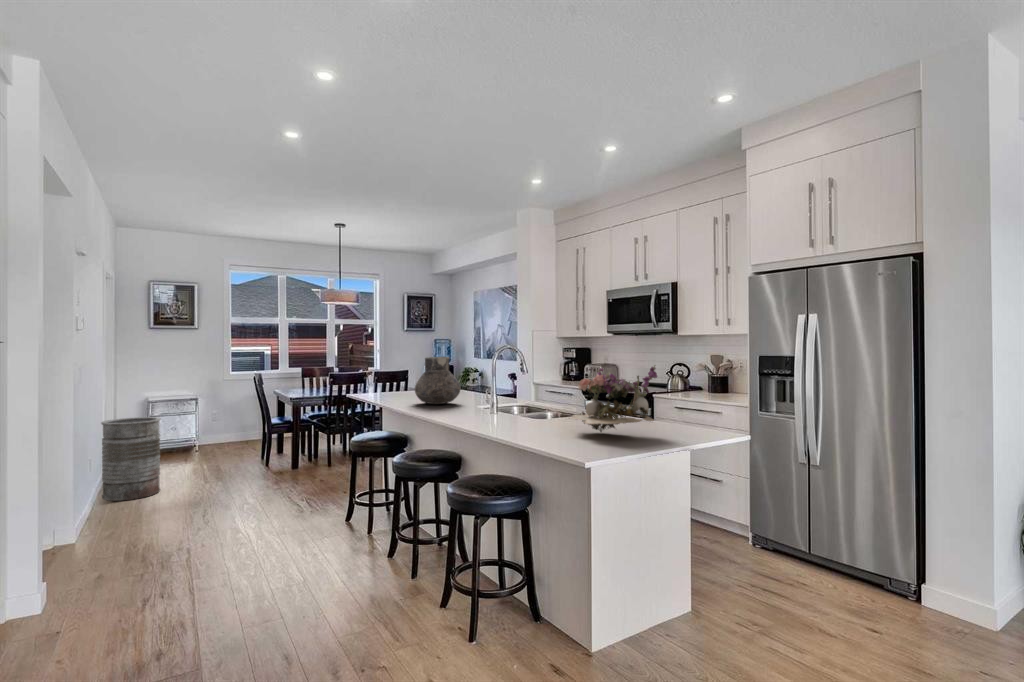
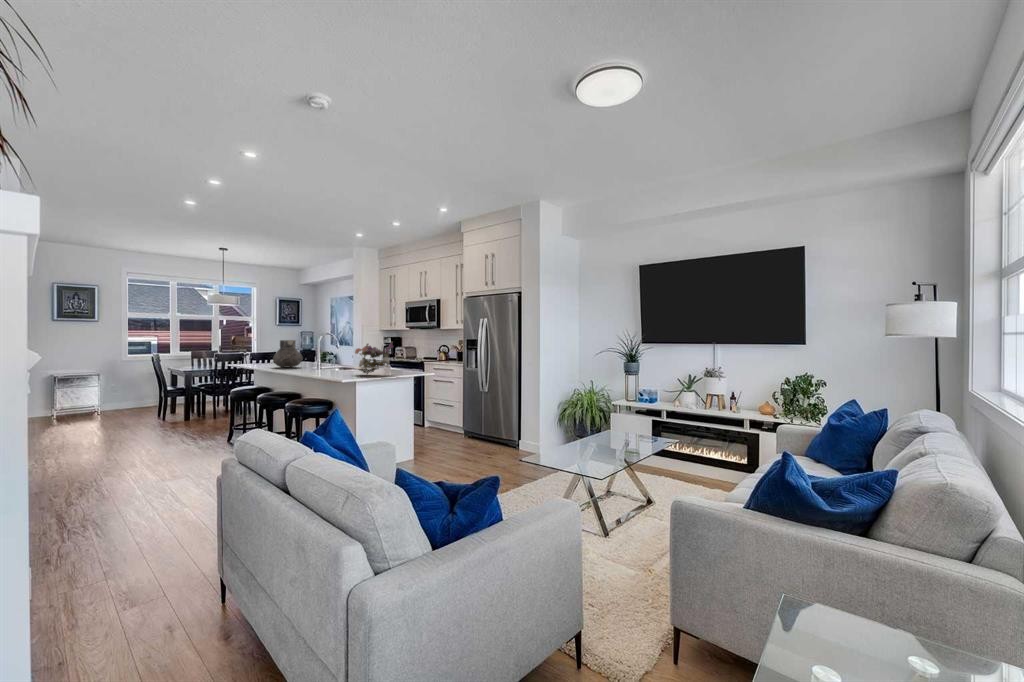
trash can: present [101,417,161,501] -> none [32,384,81,441]

